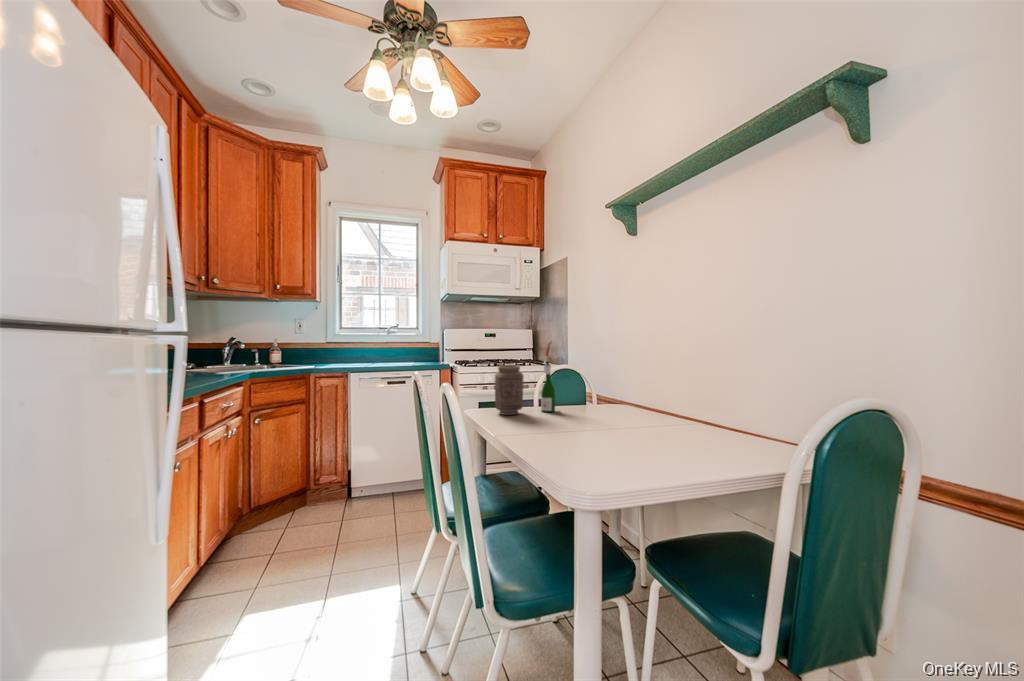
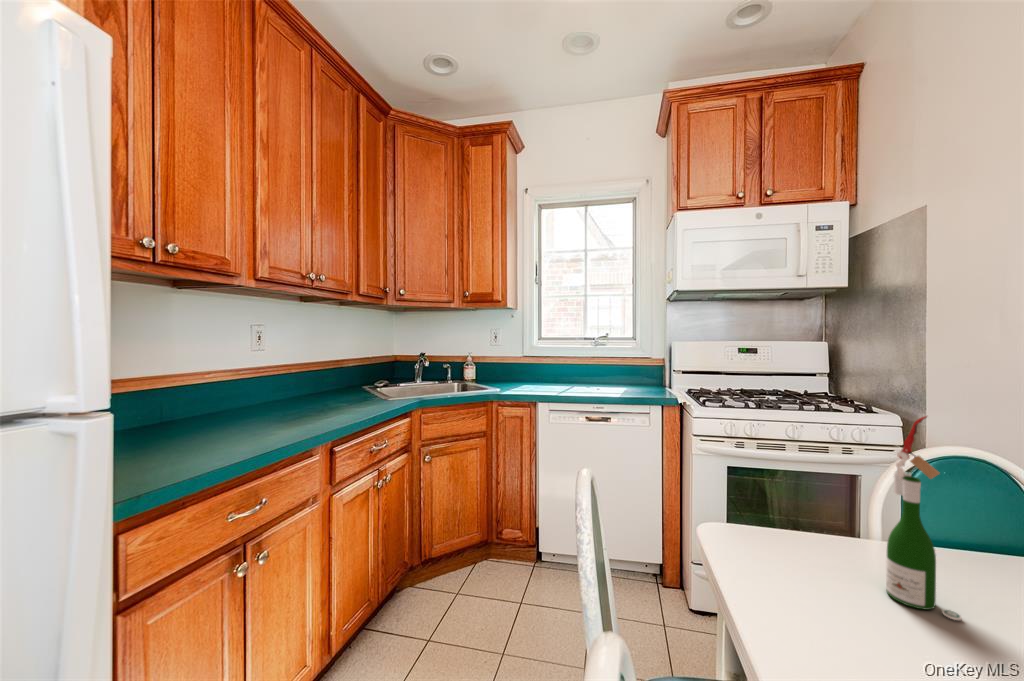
vase: present [495,365,524,415] -> none [748,463,833,597]

